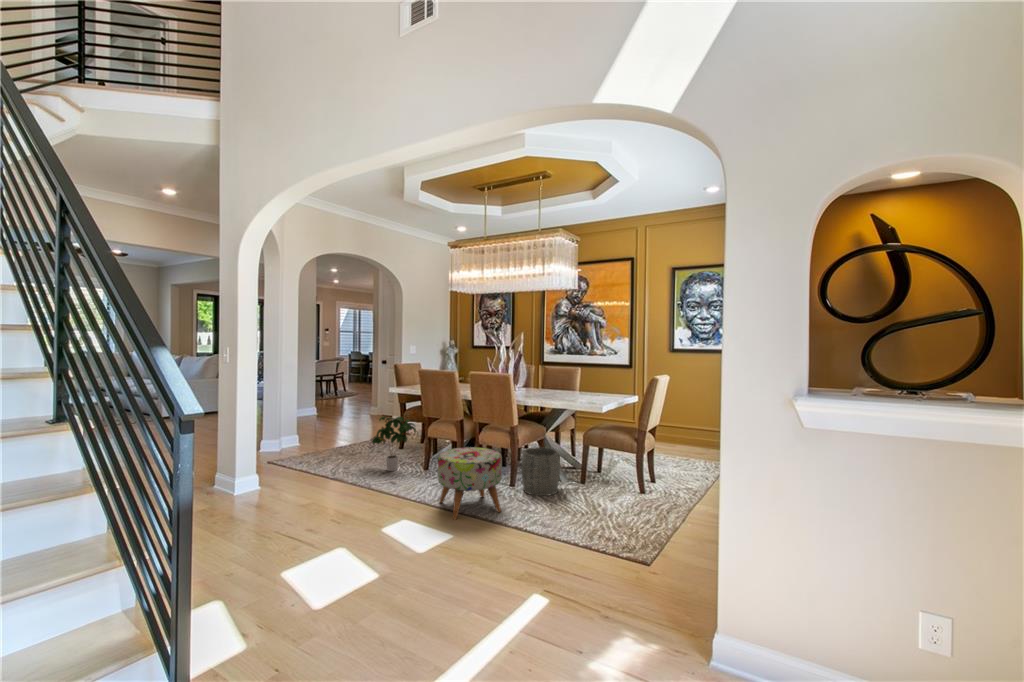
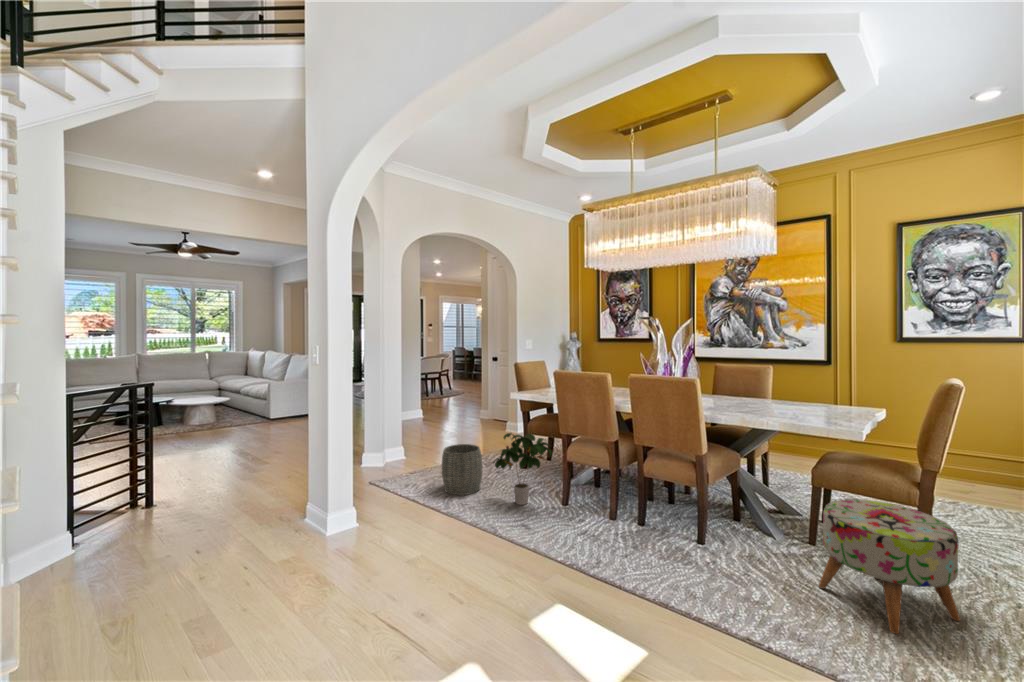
ottoman: present [438,447,502,519] -> present [819,499,960,634]
woven basket: present [521,447,560,496] -> present [442,444,482,495]

